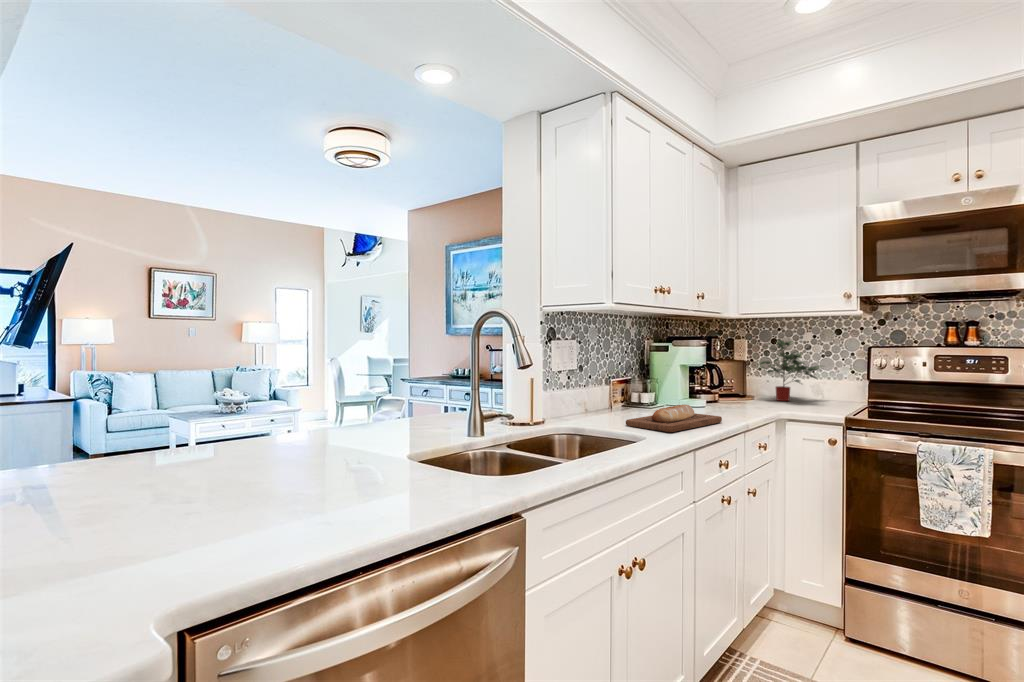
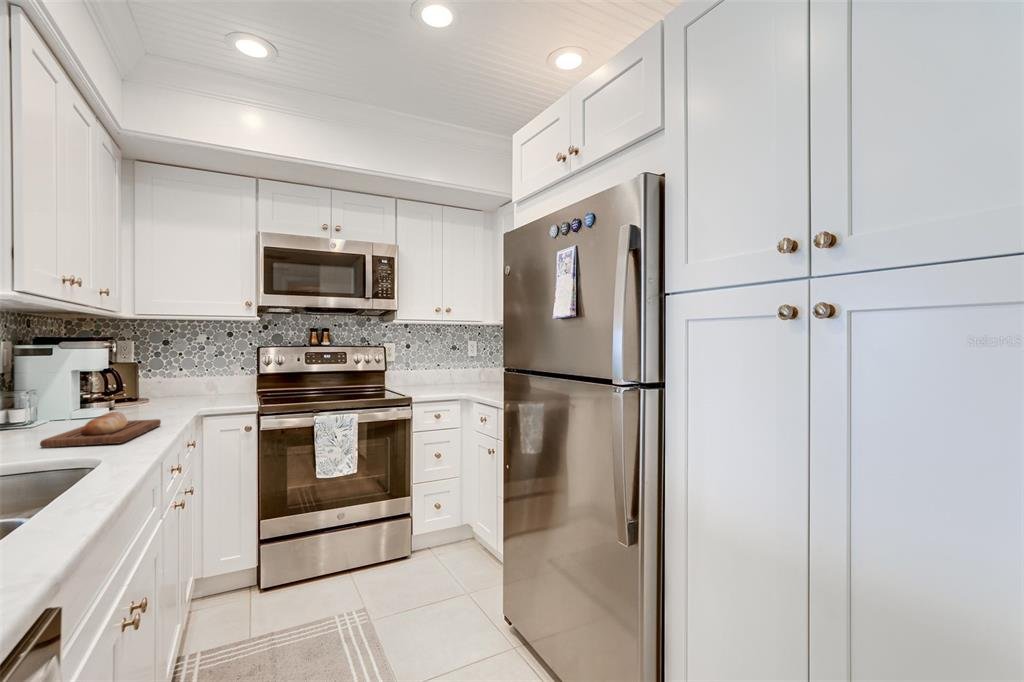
potted plant: present [760,340,821,401] -> none [157,341,227,400]

